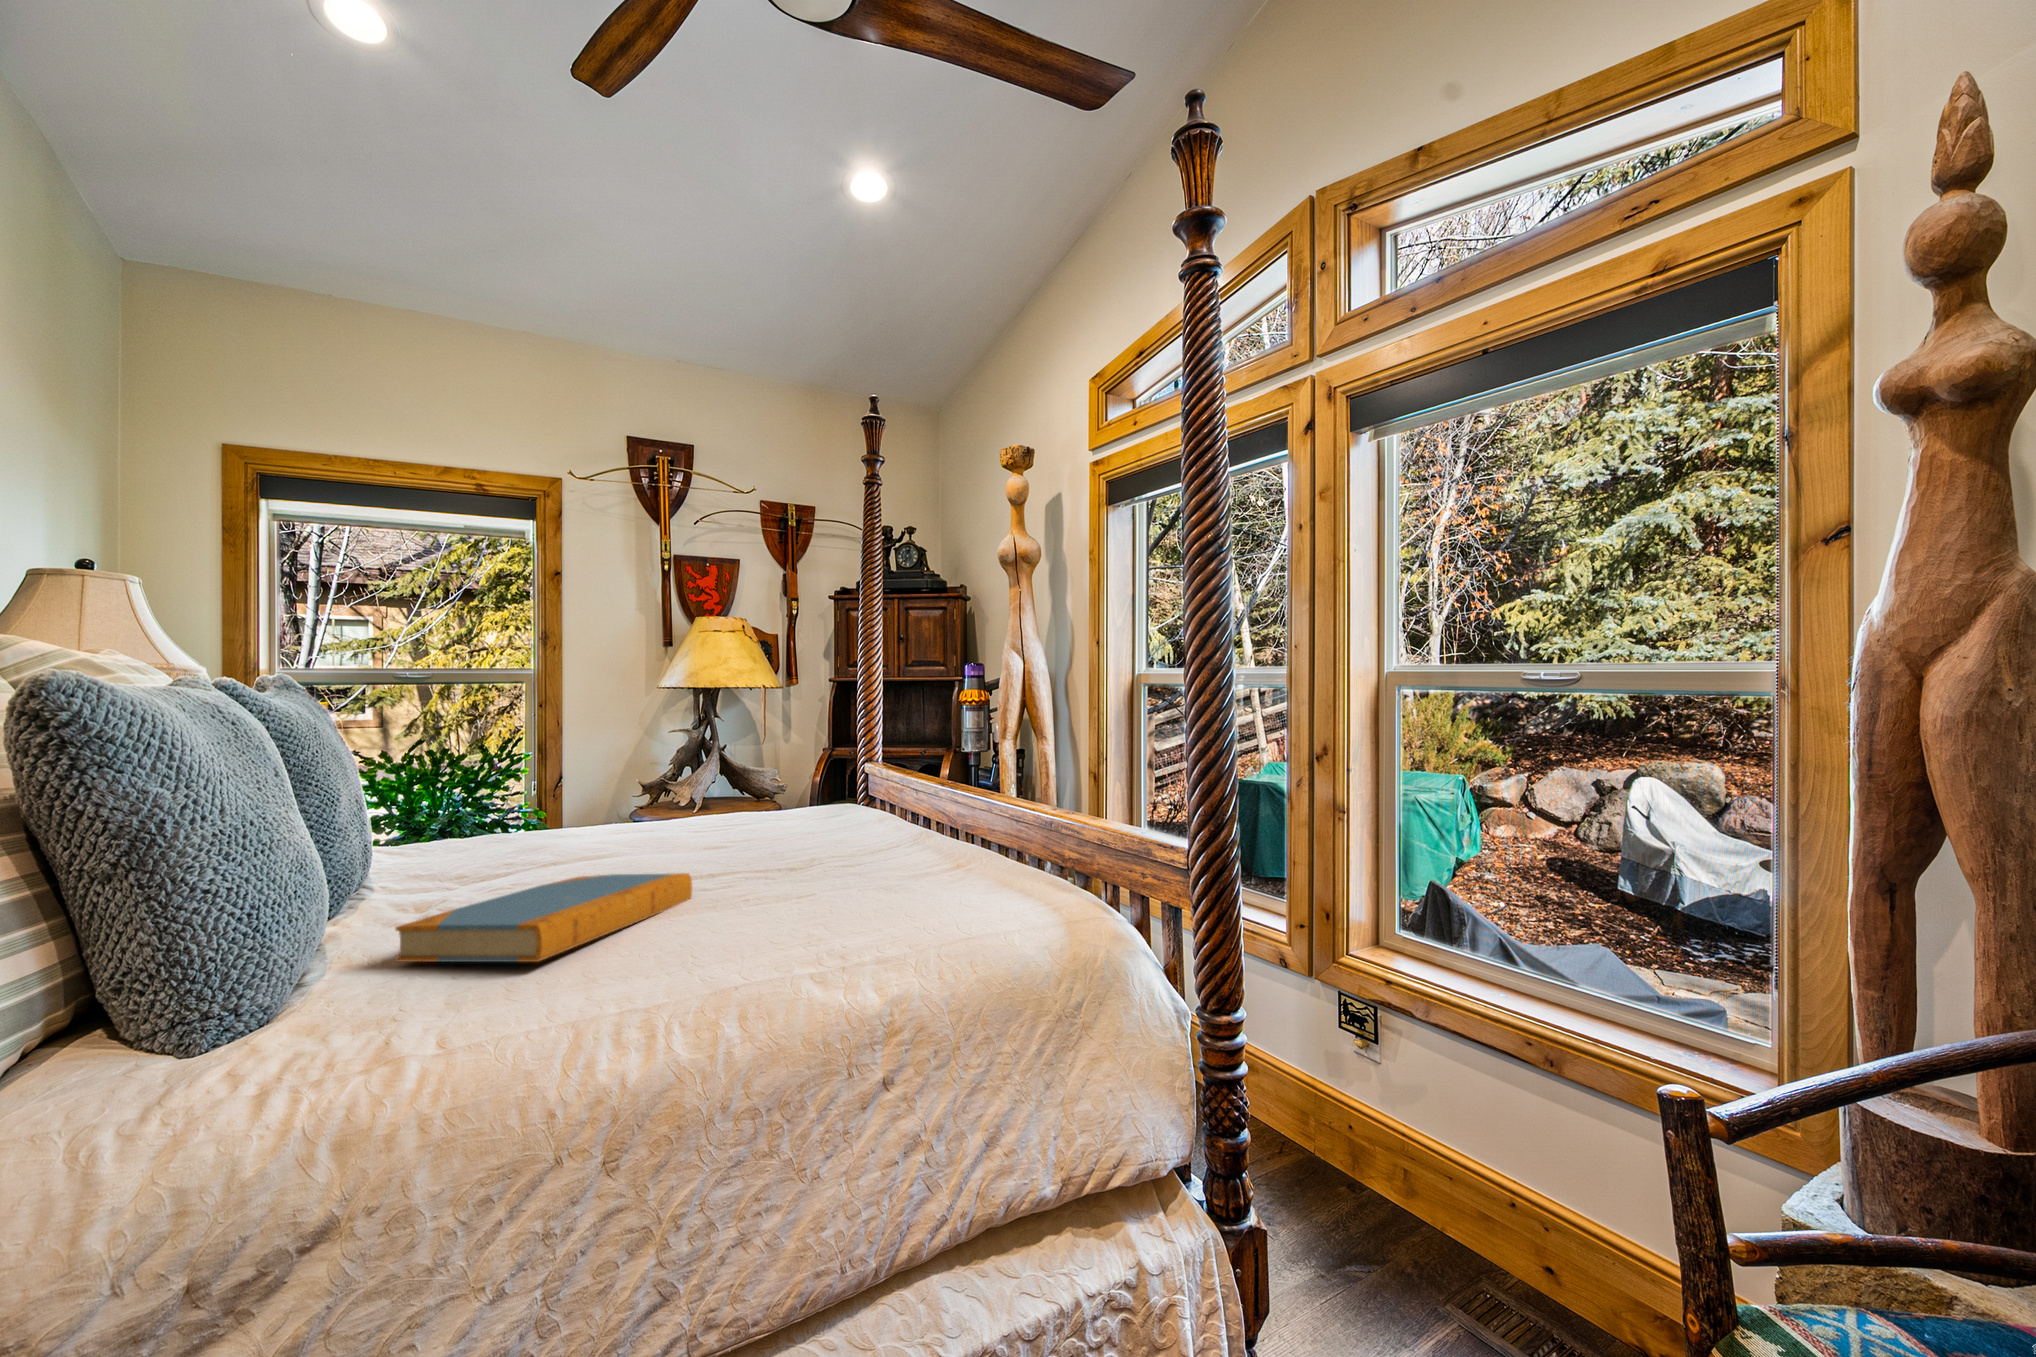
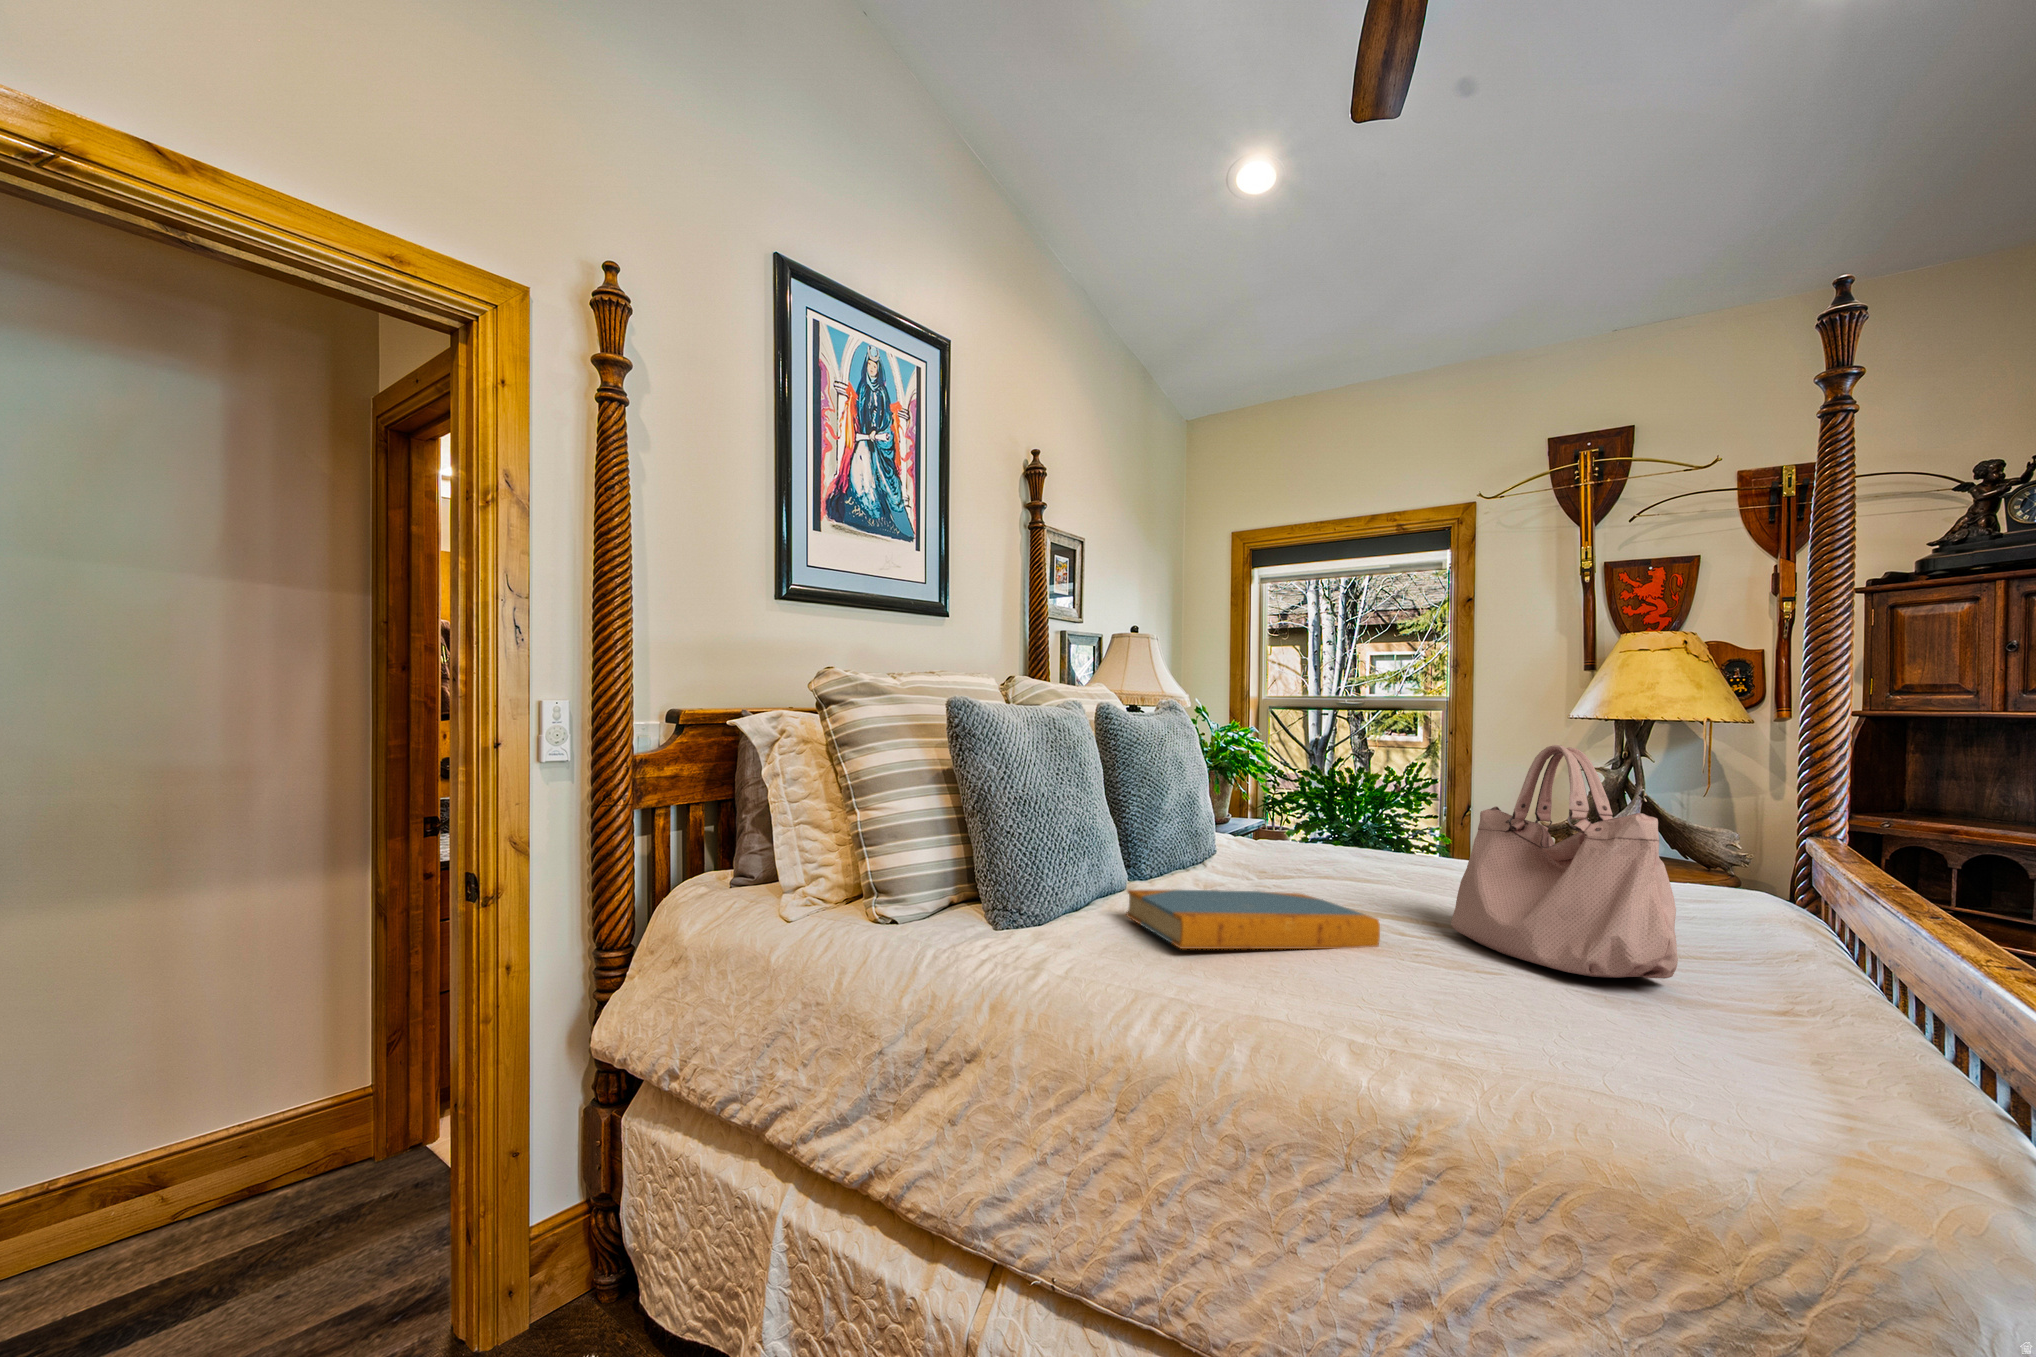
handbag: none [723,700,896,873] -> present [1451,745,1678,979]

